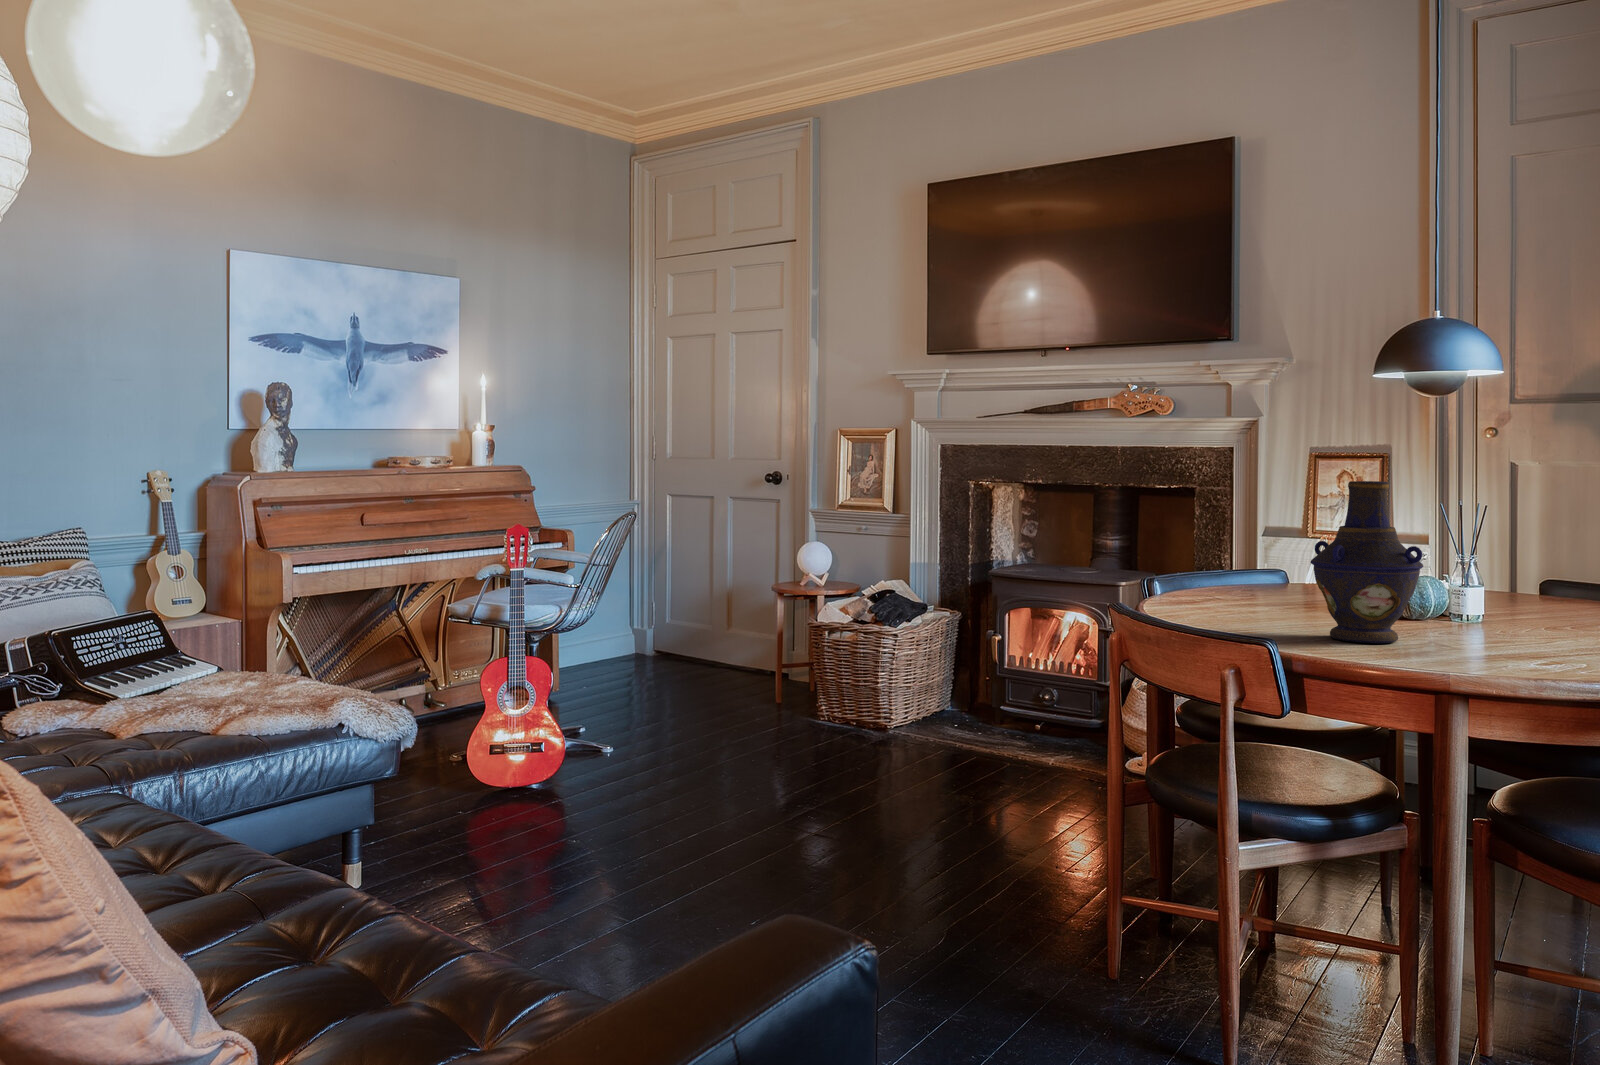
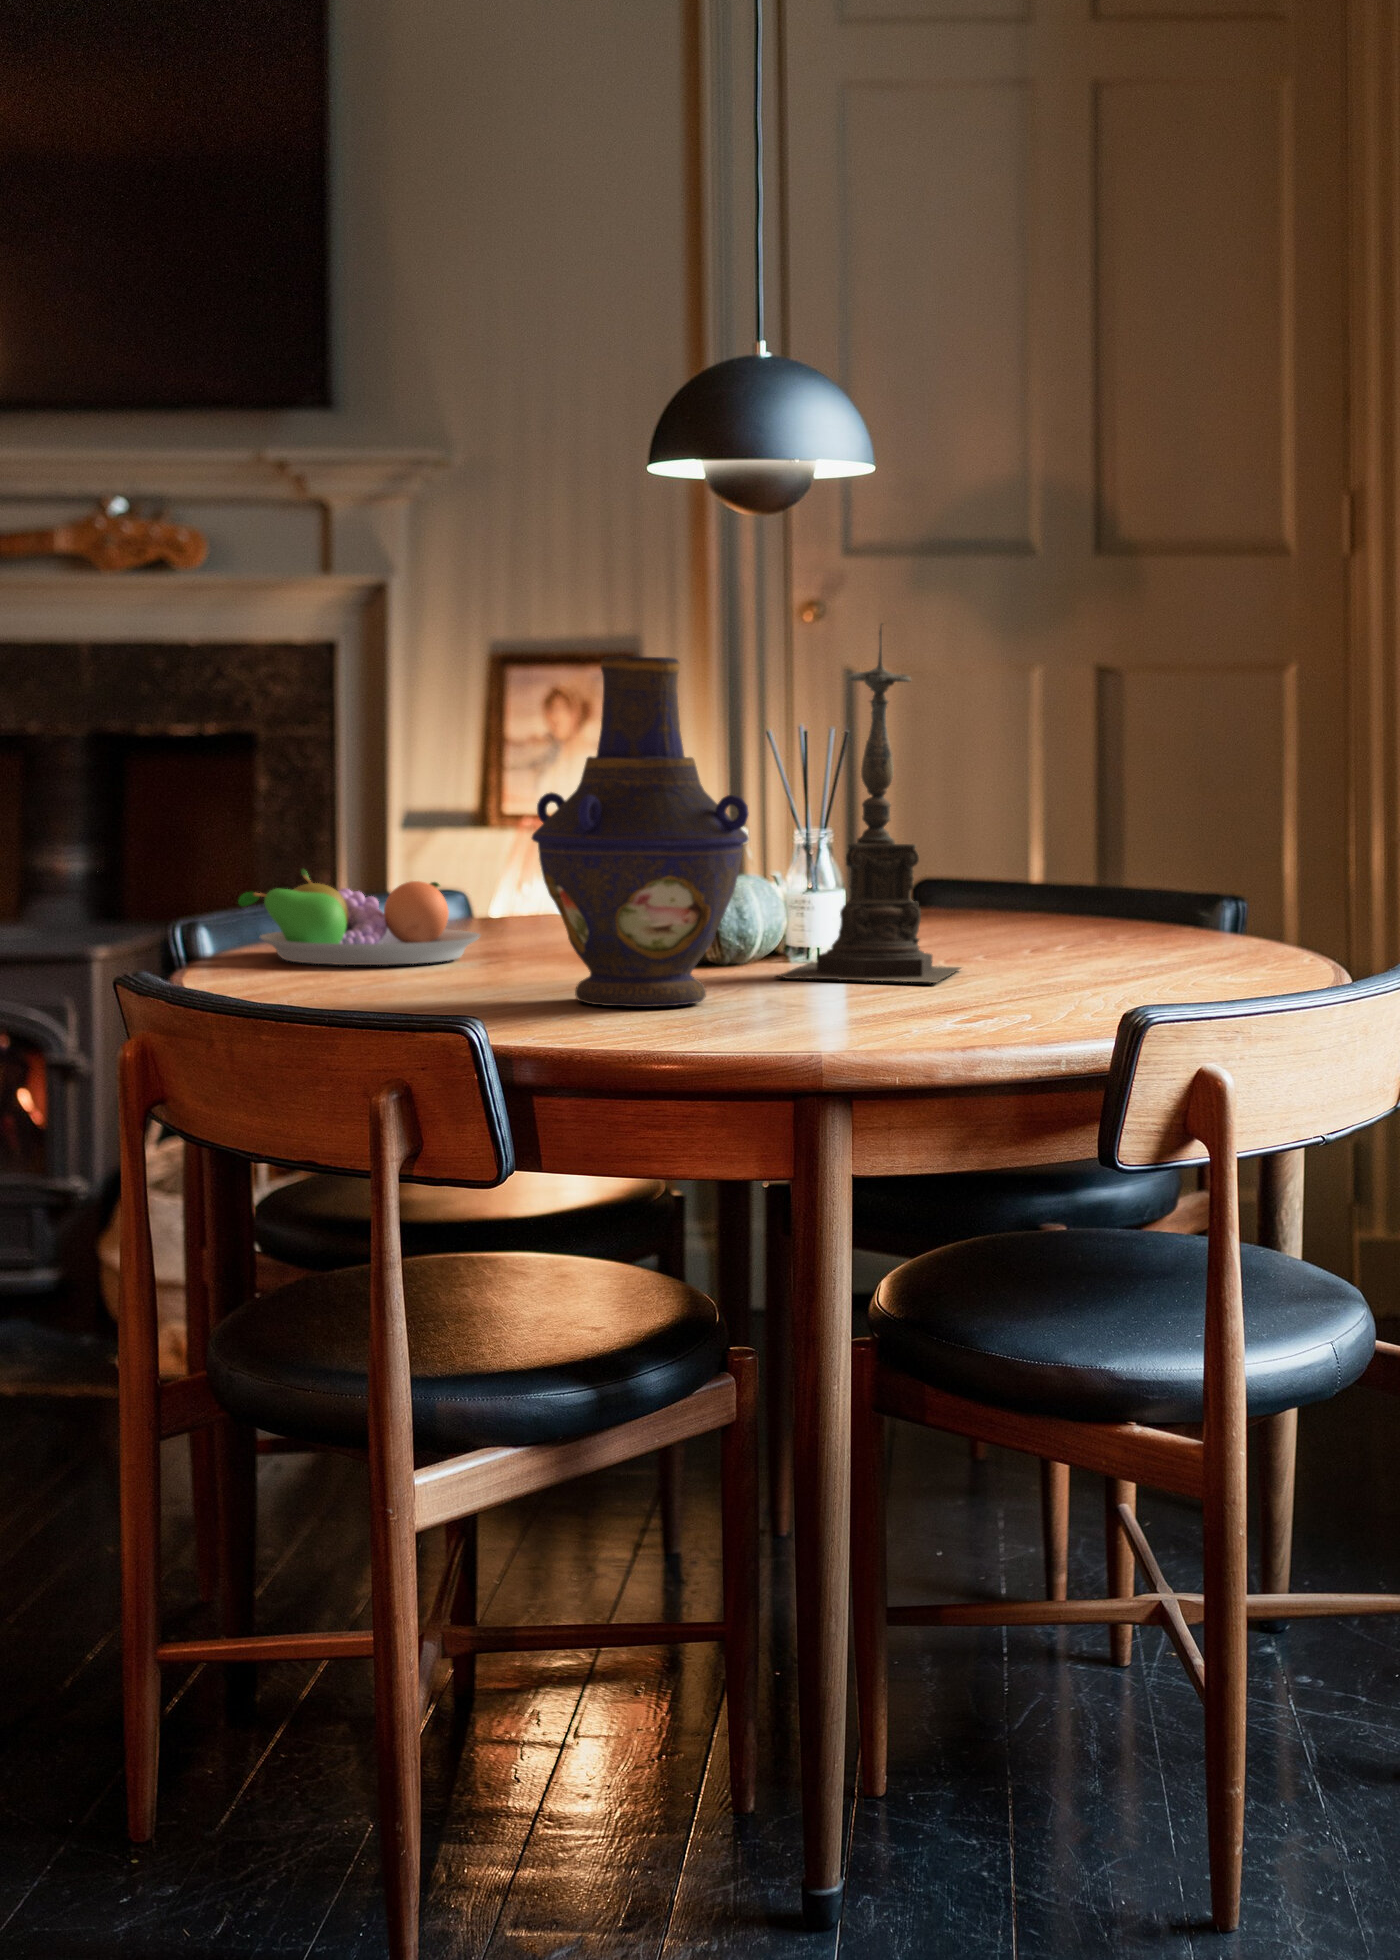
candle holder: none [1441,458,1557,639] -> present [778,624,961,983]
fruit bowl: none [1176,565,1290,611] -> present [238,869,480,965]

